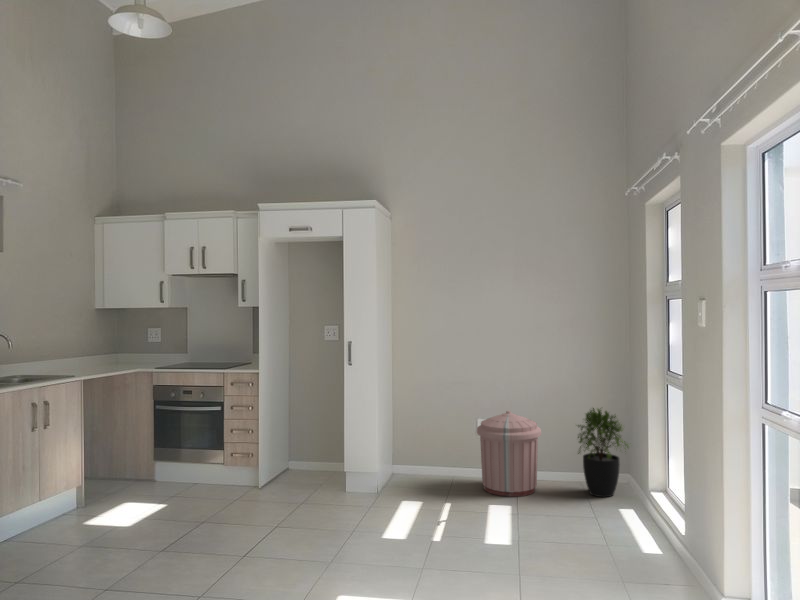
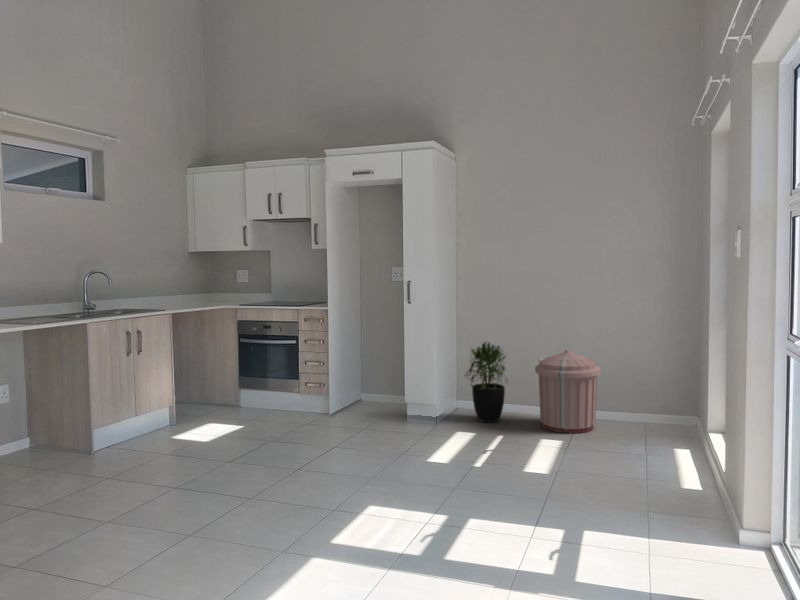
potted plant: present [578,408,628,497] -> present [466,342,505,422]

